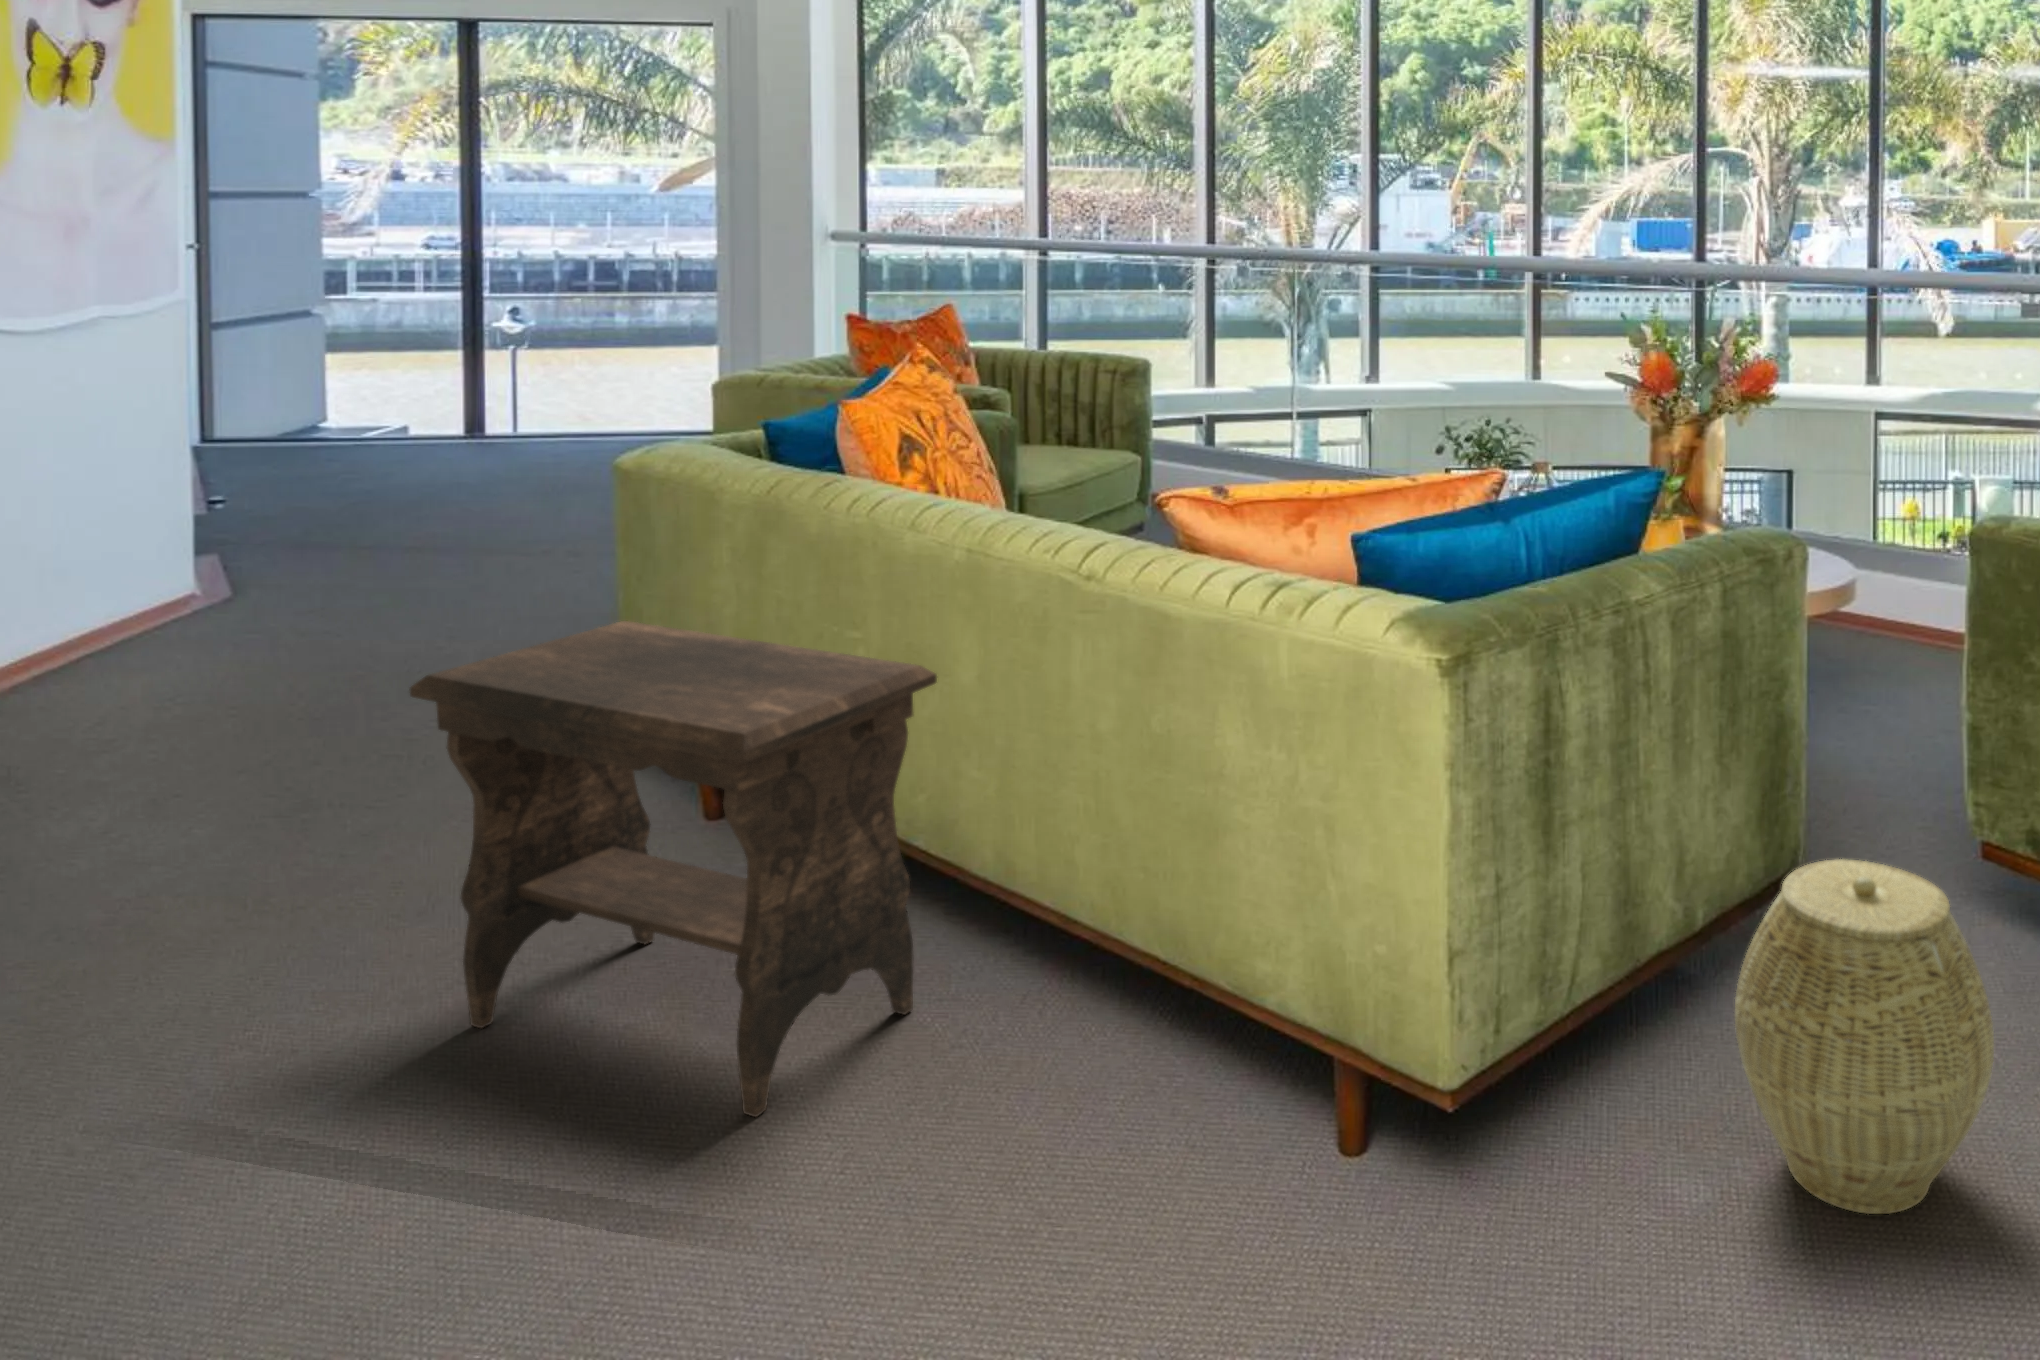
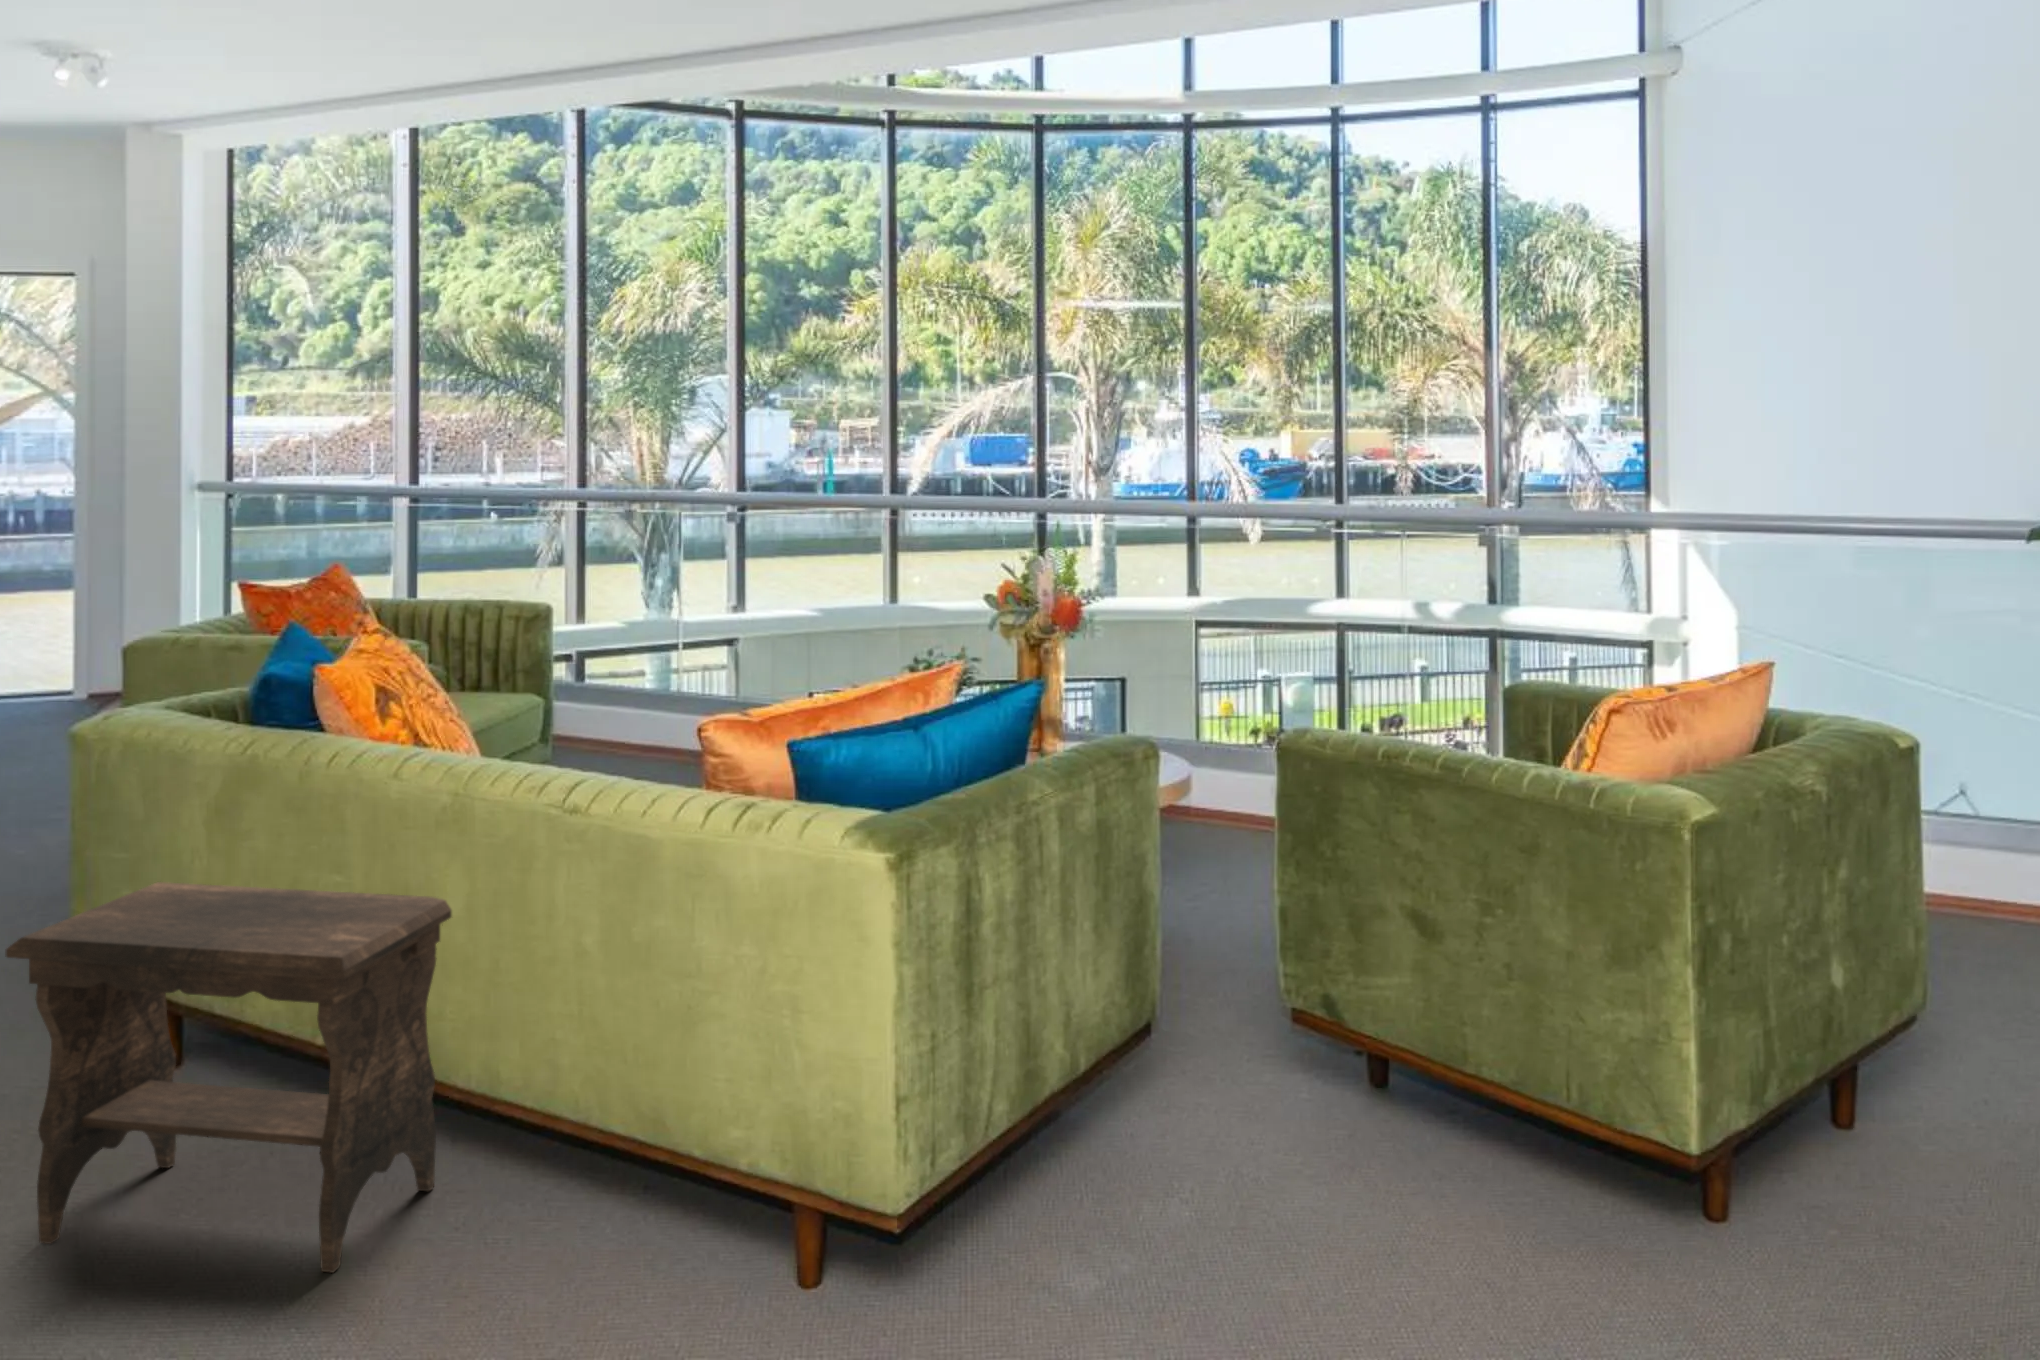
woven basket: present [1735,859,1994,1214] -> none [1086,981,1256,1225]

